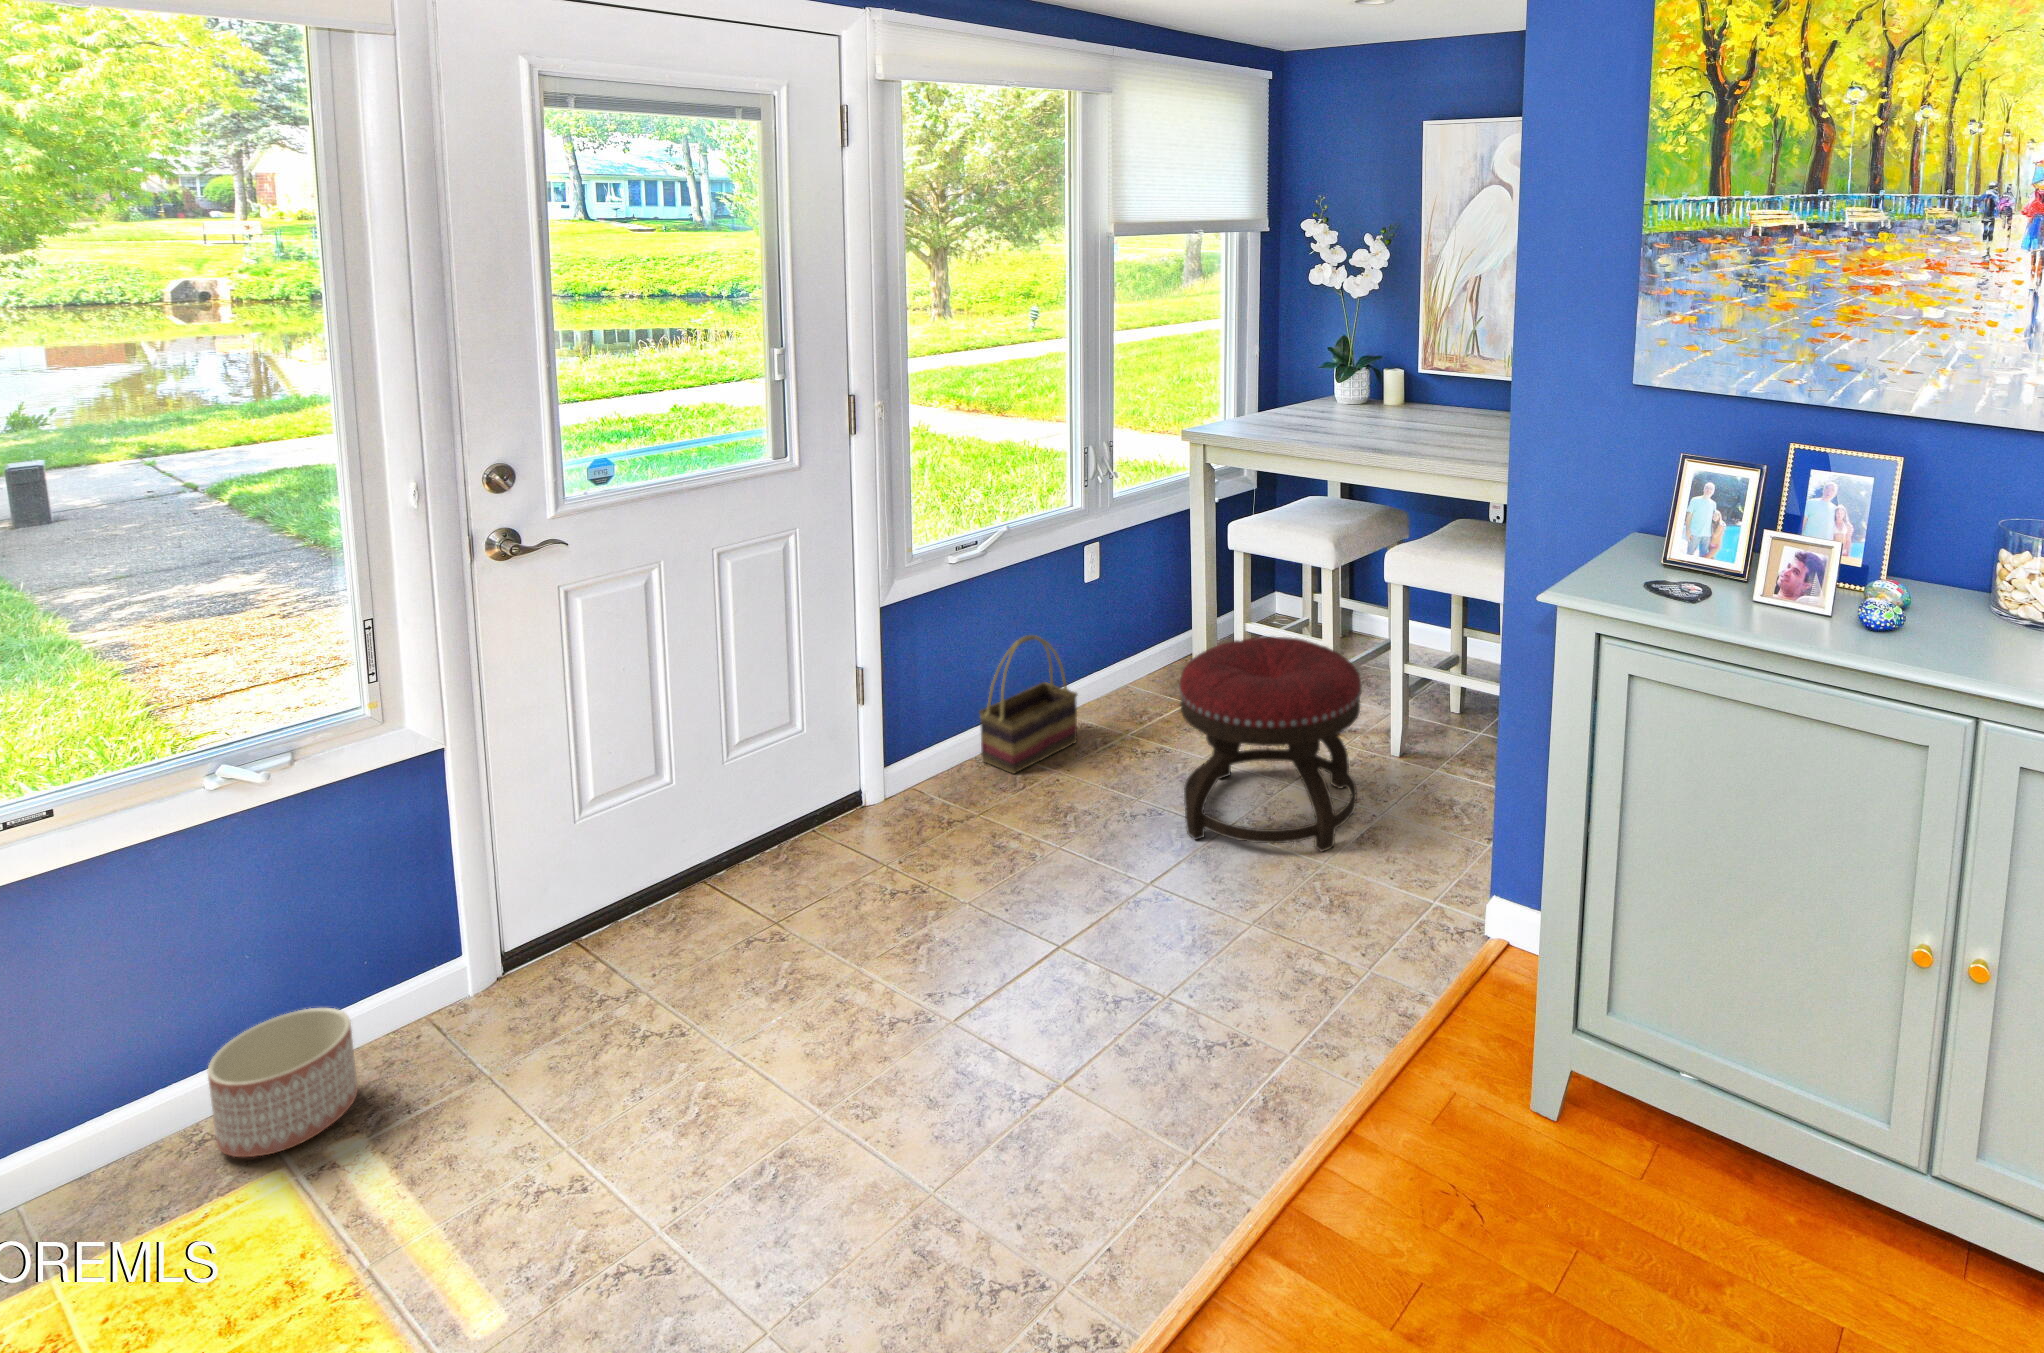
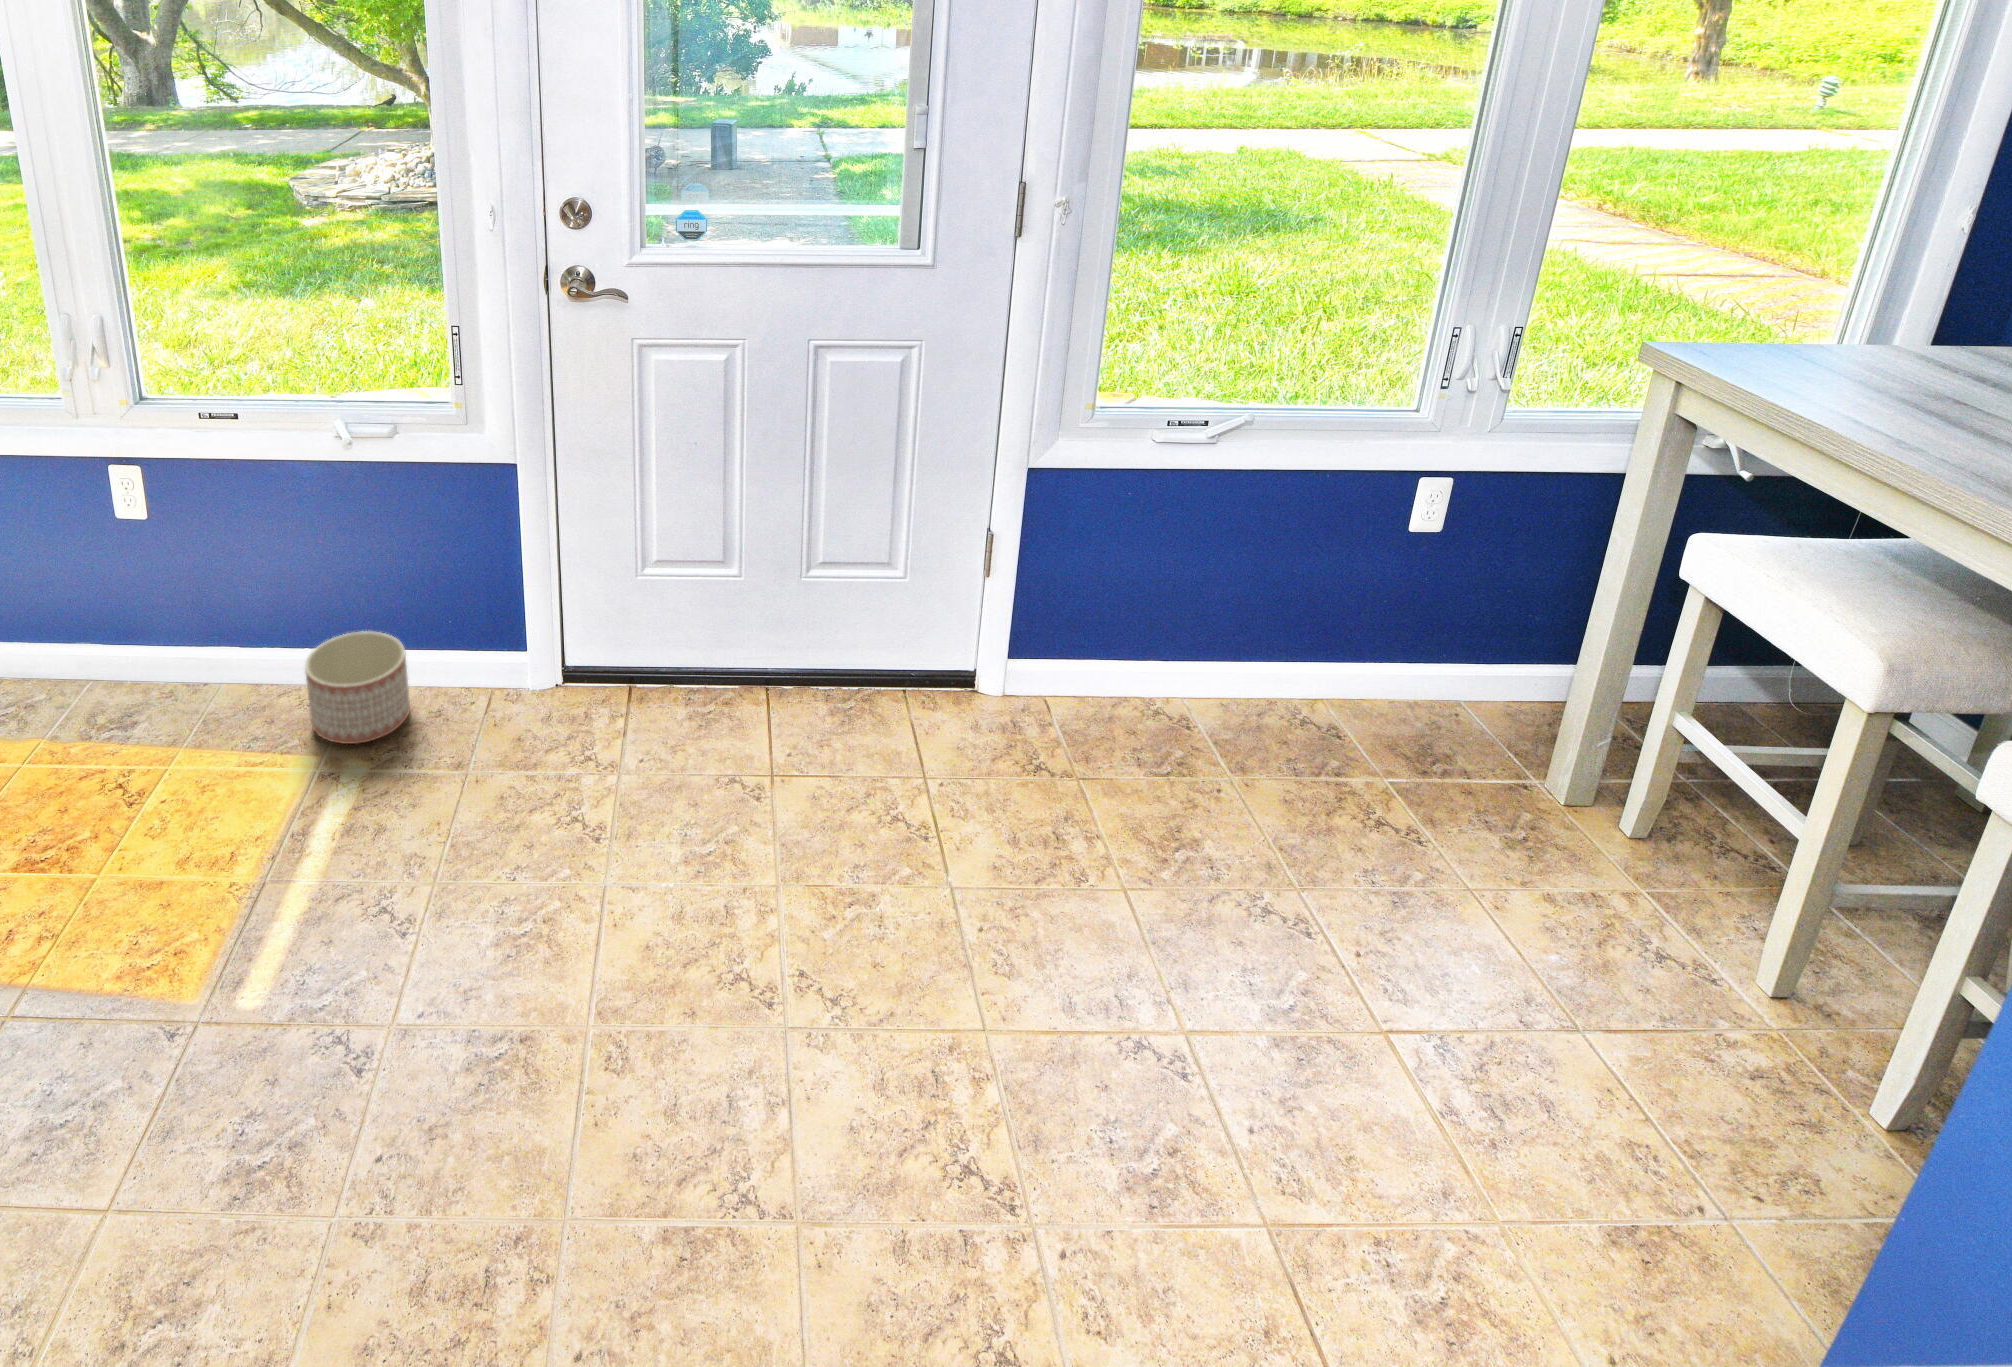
basket: present [979,635,1077,774] -> none [1151,574,1312,748]
ottoman: present [1179,637,1362,851] -> none [1318,737,1767,1203]

